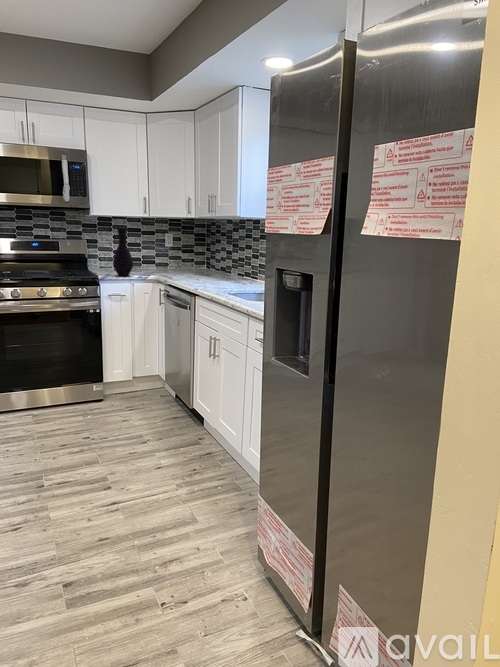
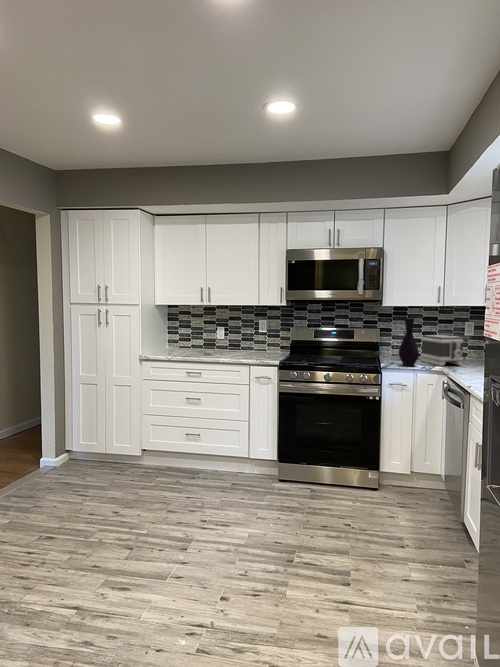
toaster: none [130,246,170,275] -> present [421,335,463,366]

